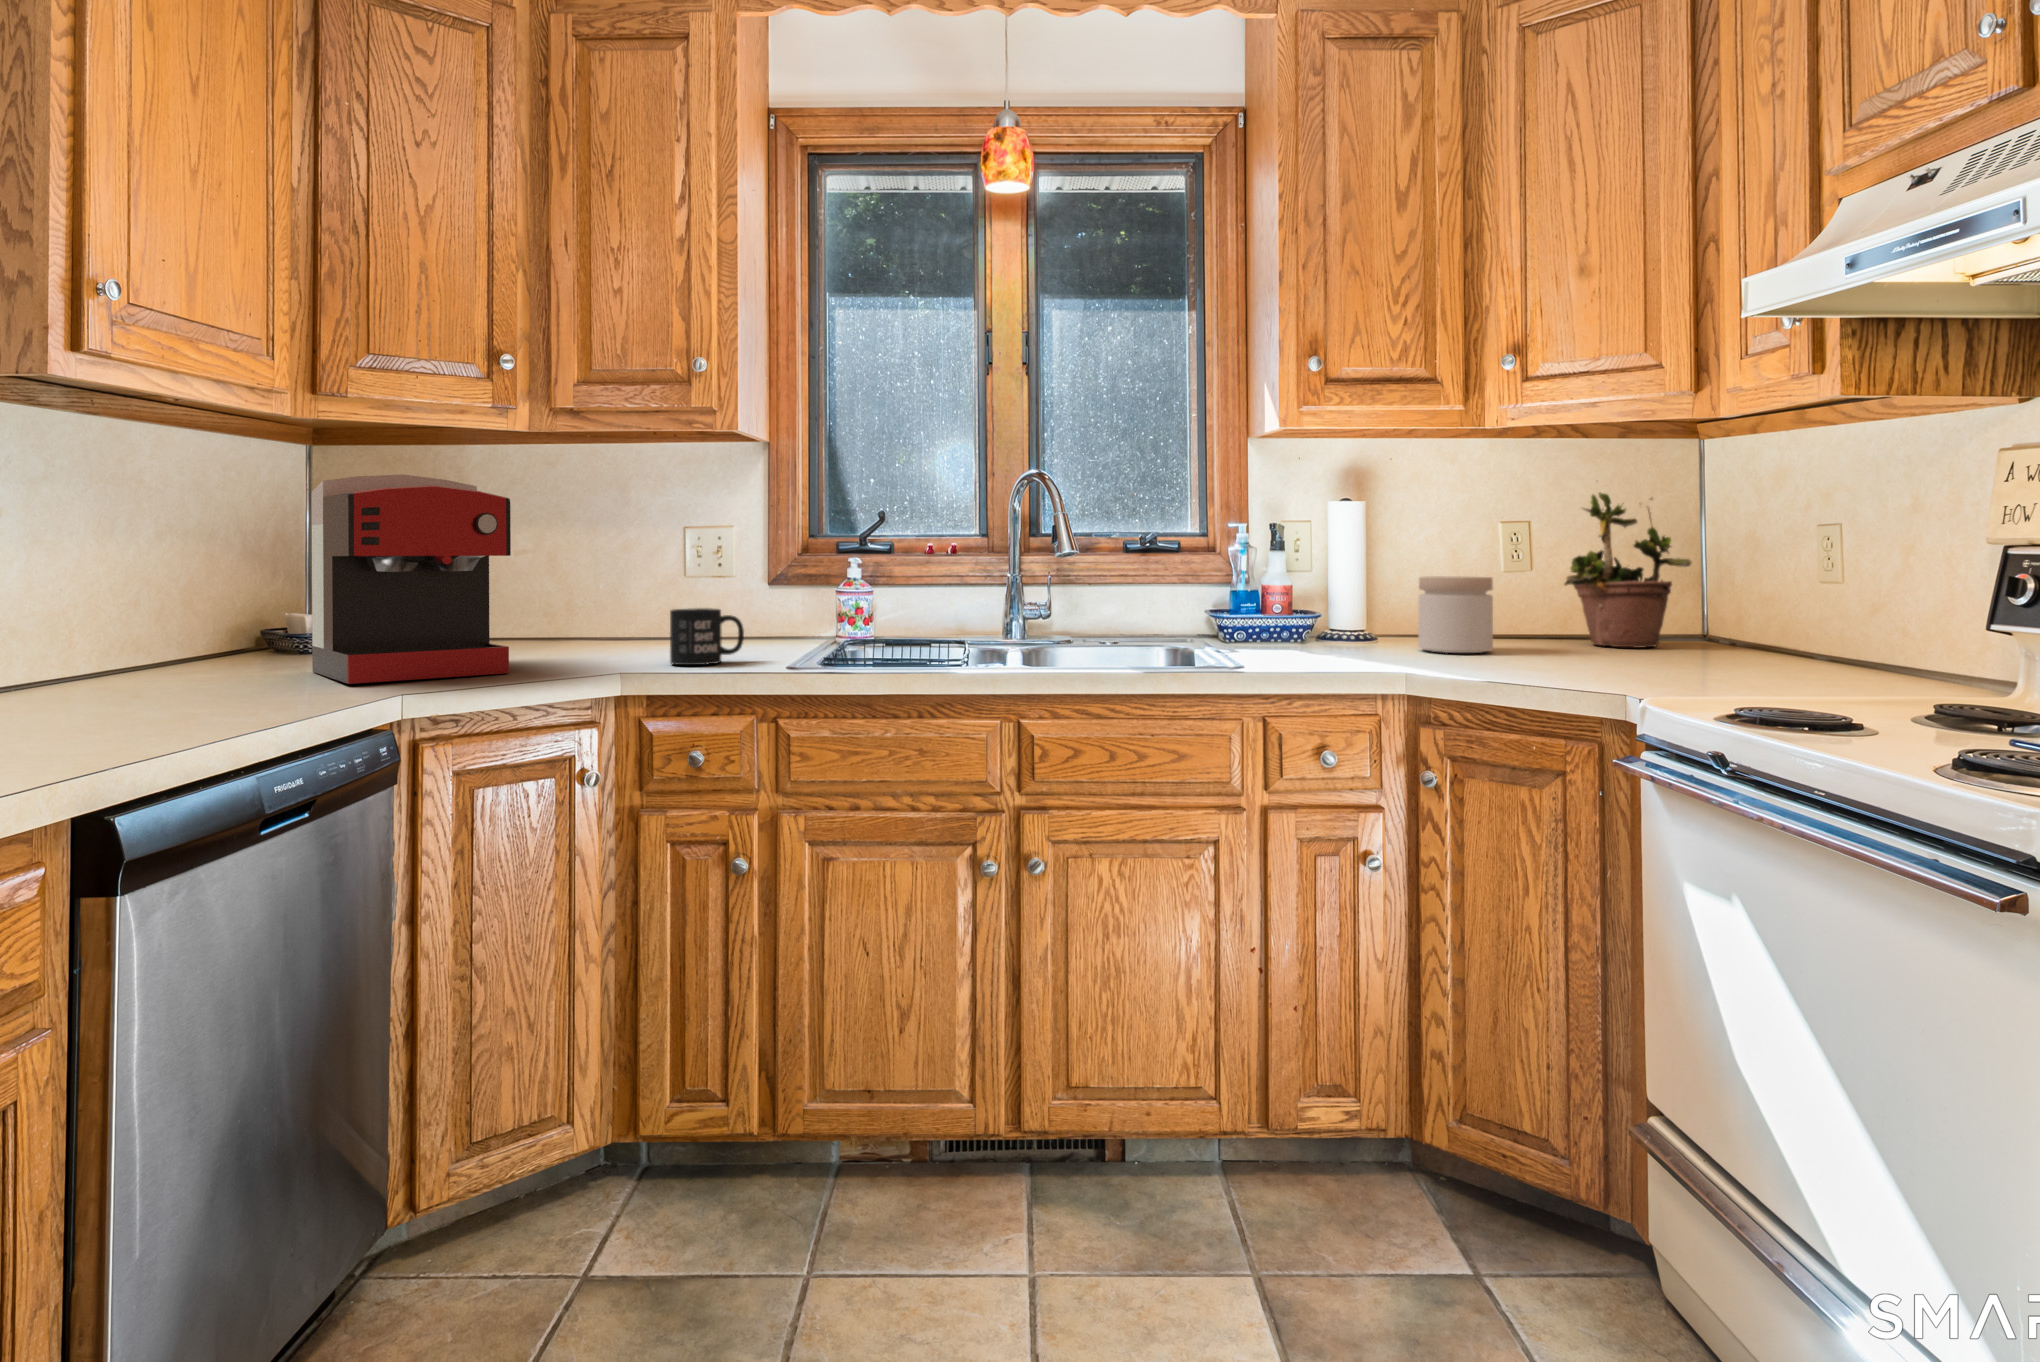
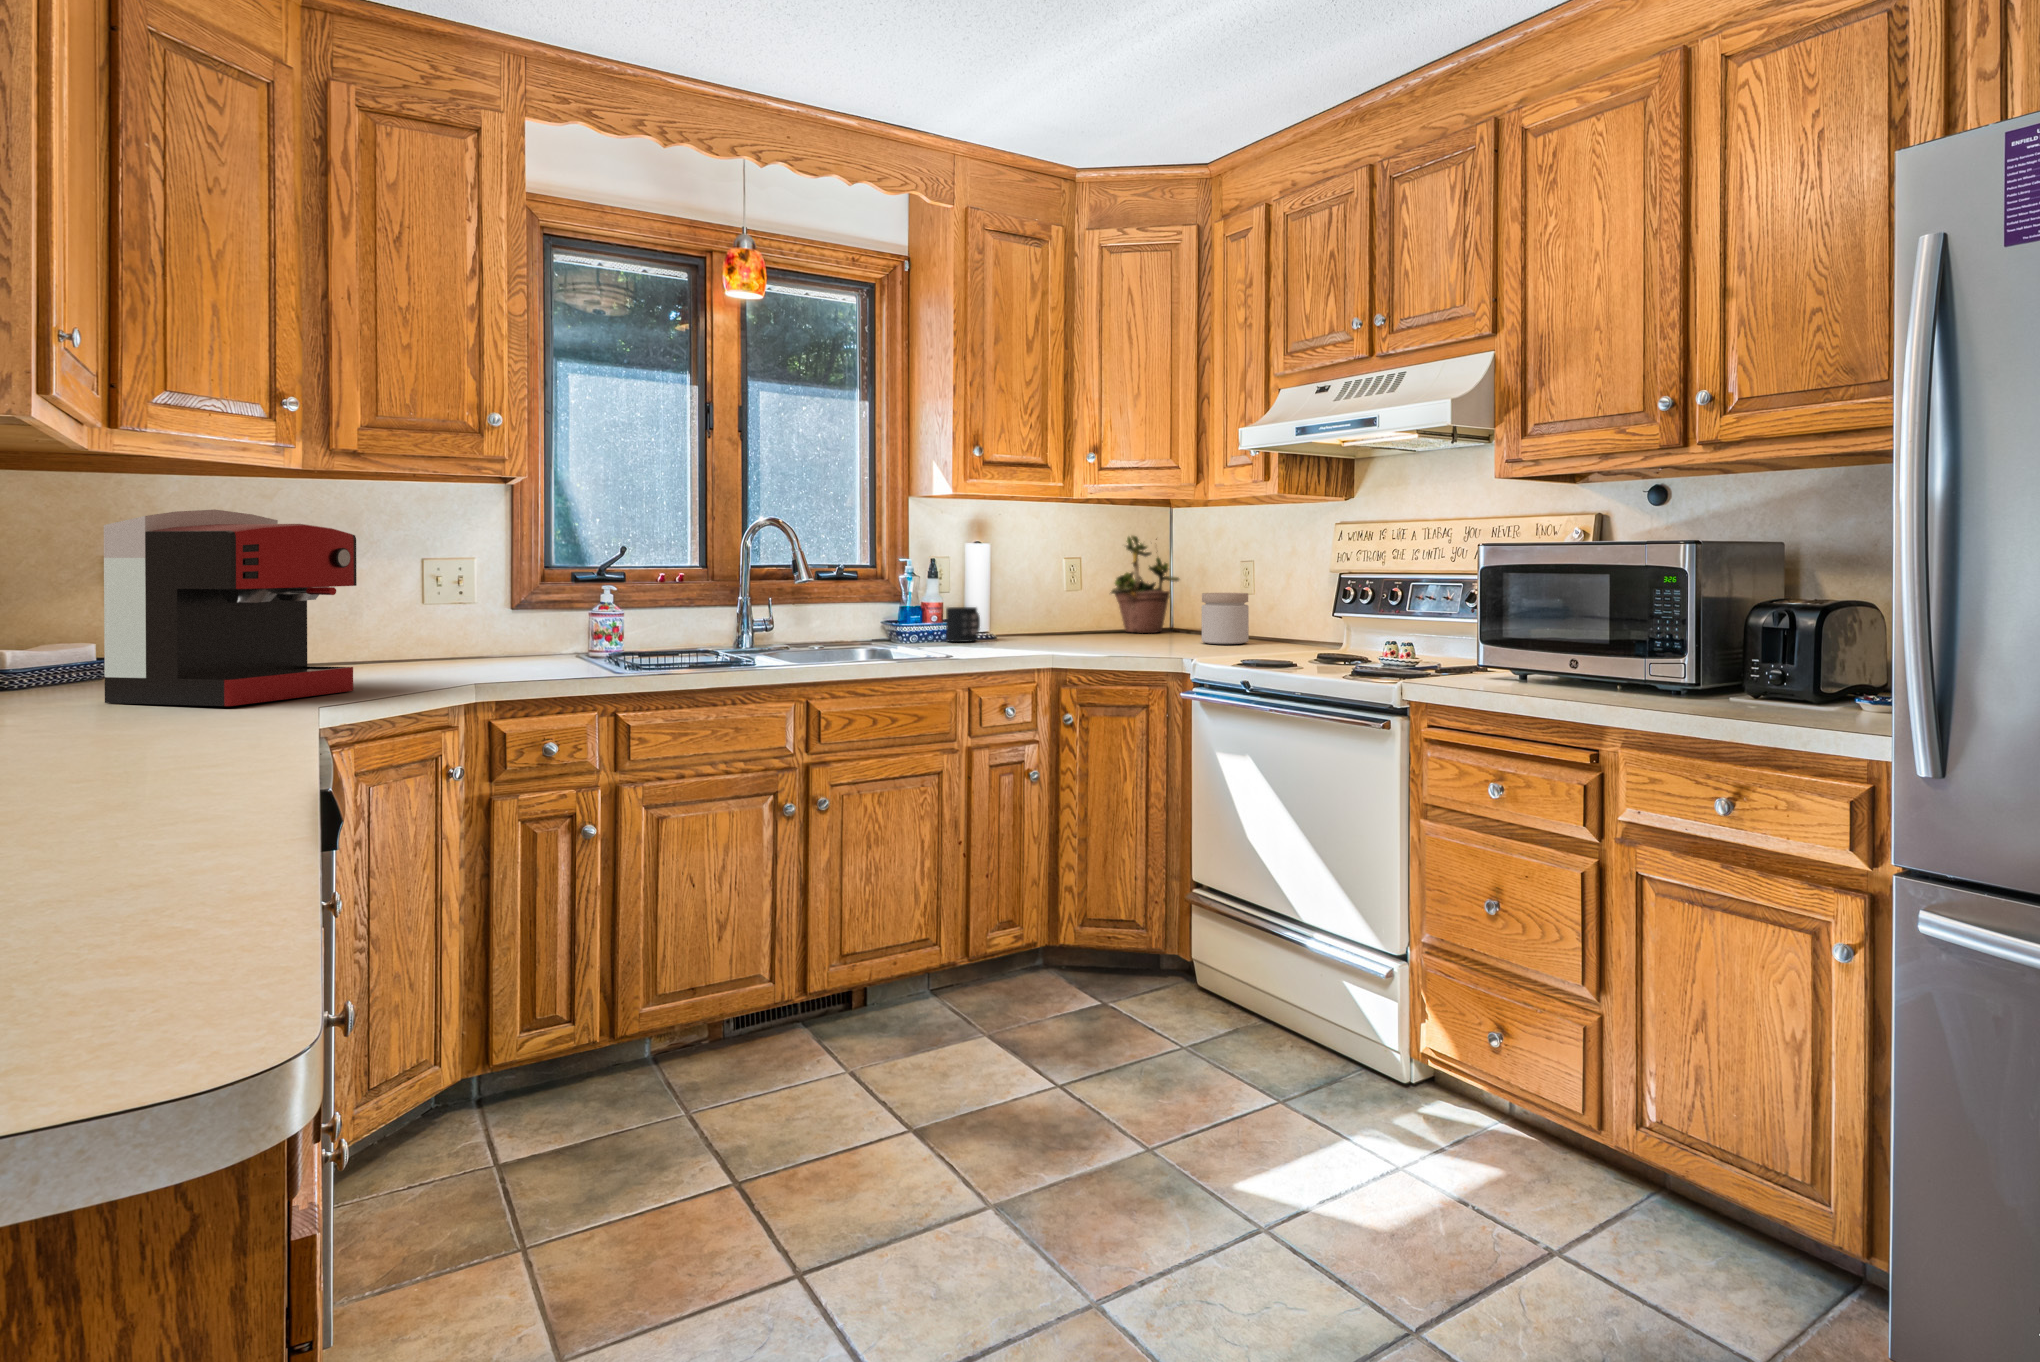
jar: present [1418,576,1493,653] -> present [1202,593,1249,644]
mug: present [670,608,744,665] -> present [946,607,980,642]

